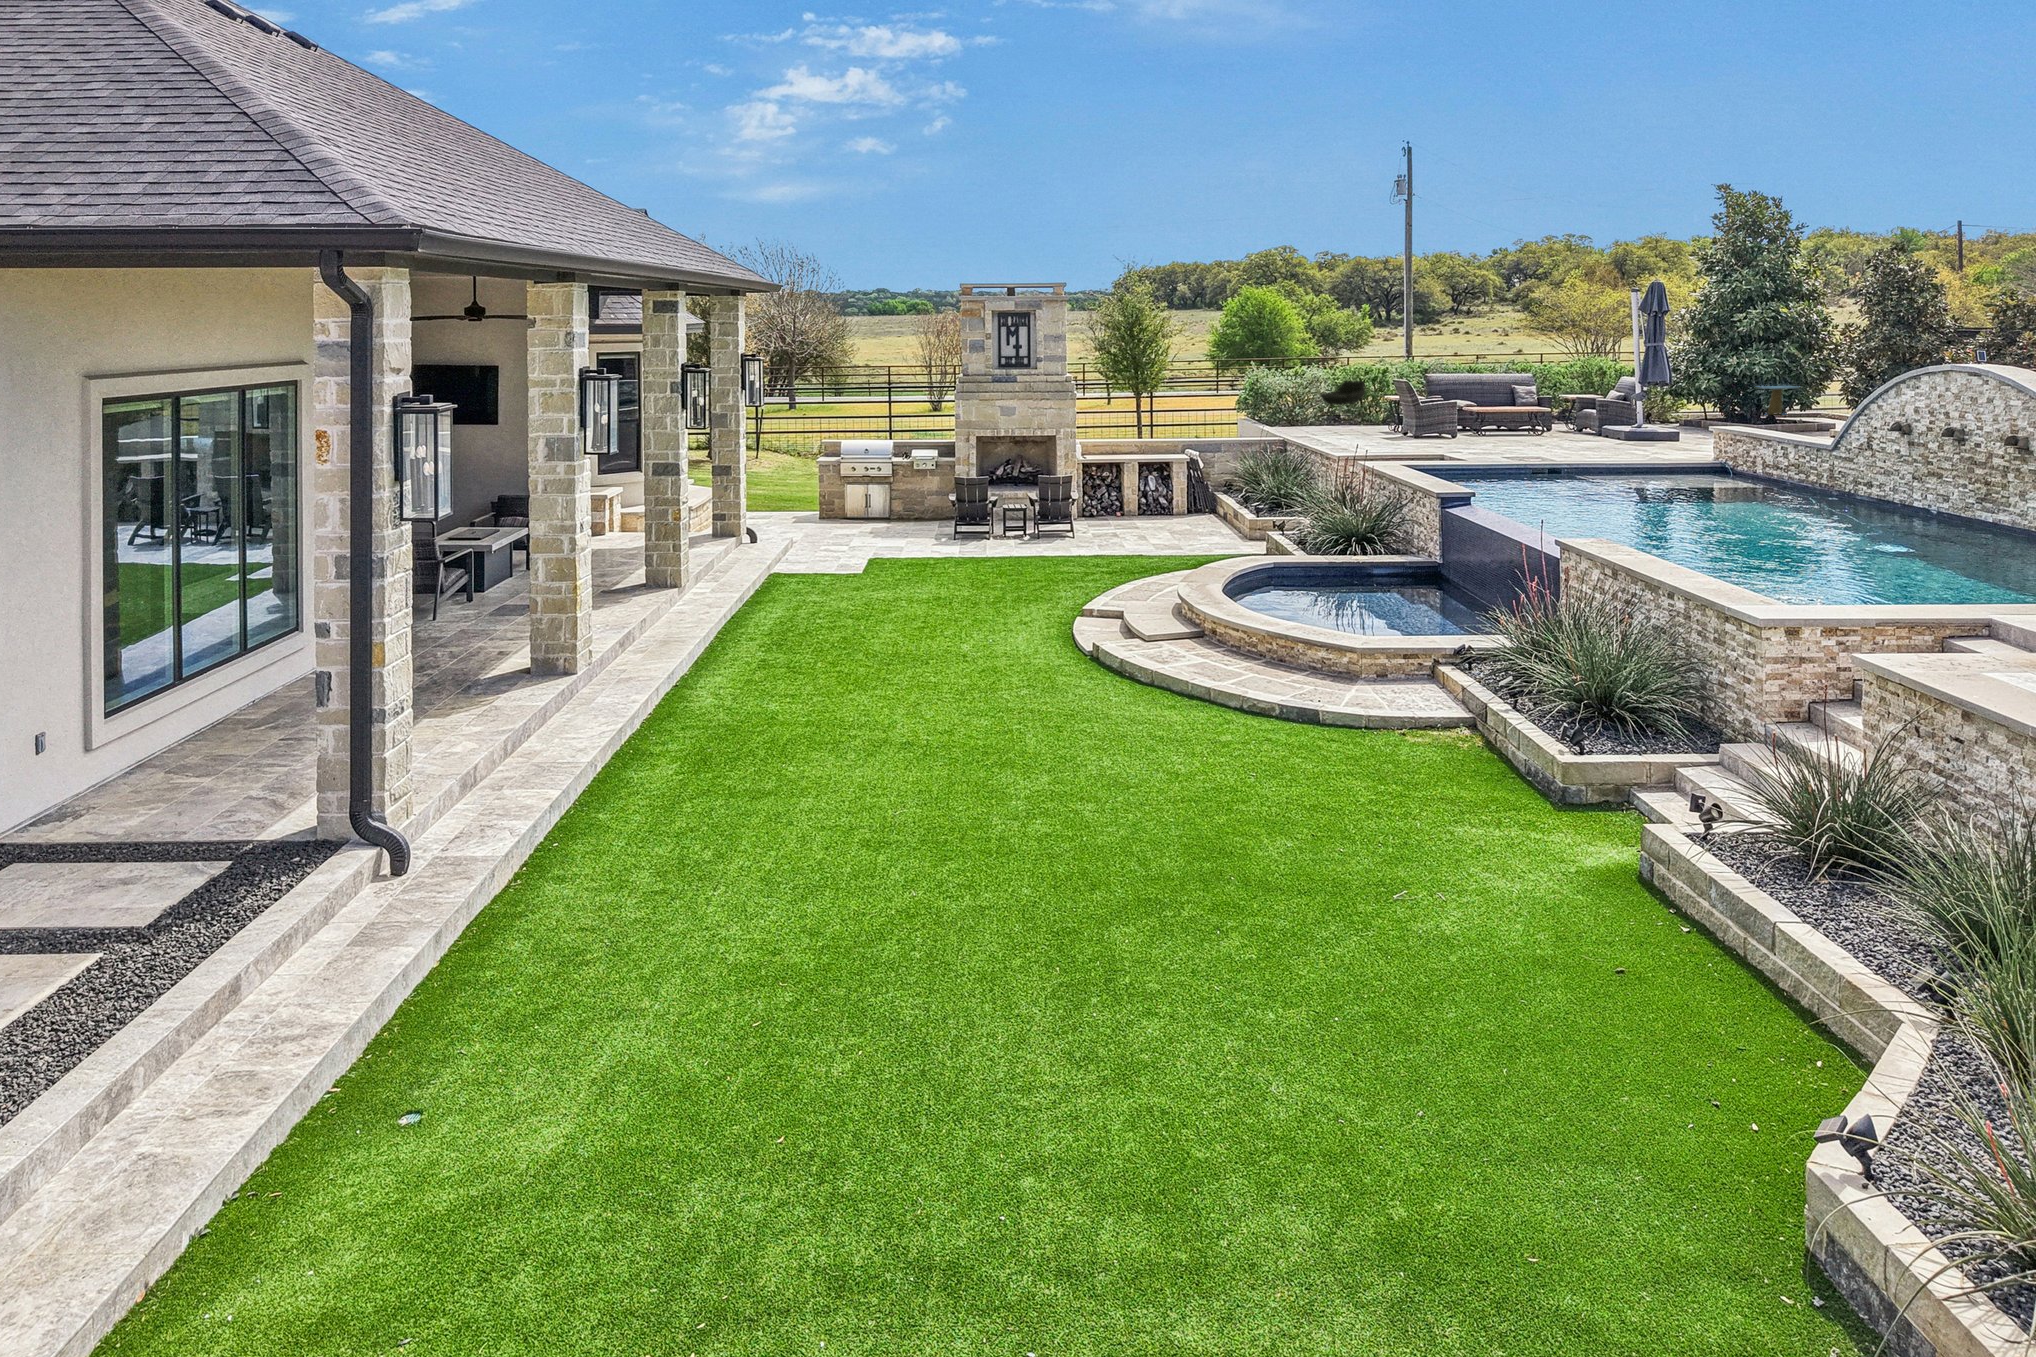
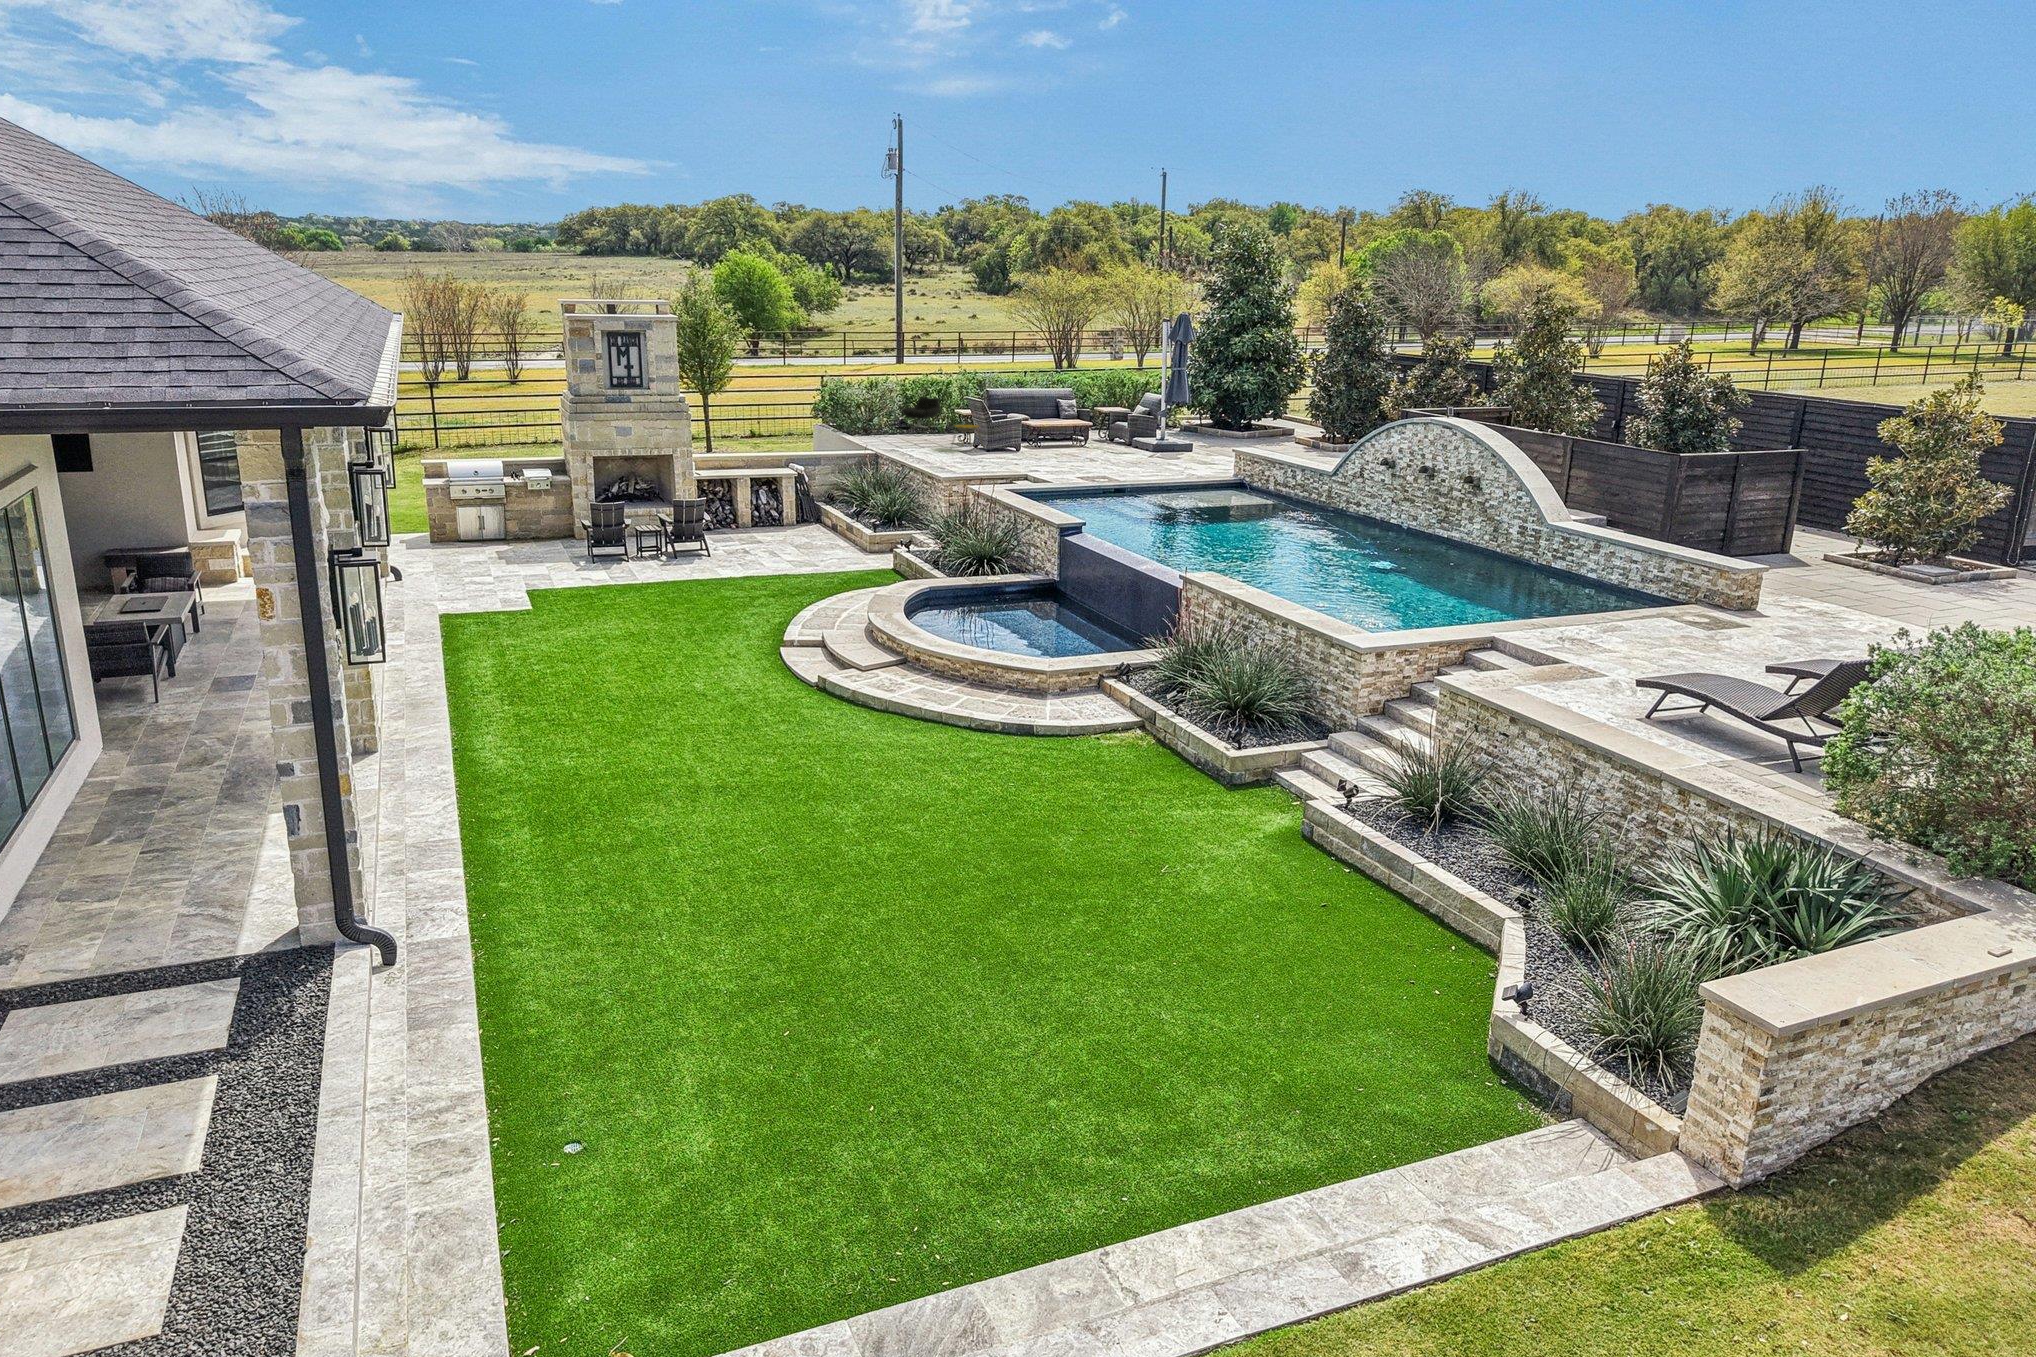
side table: present [1756,386,1799,415] -> none [1246,409,1280,433]
stool: none [1365,406,1404,435] -> present [954,425,980,446]

